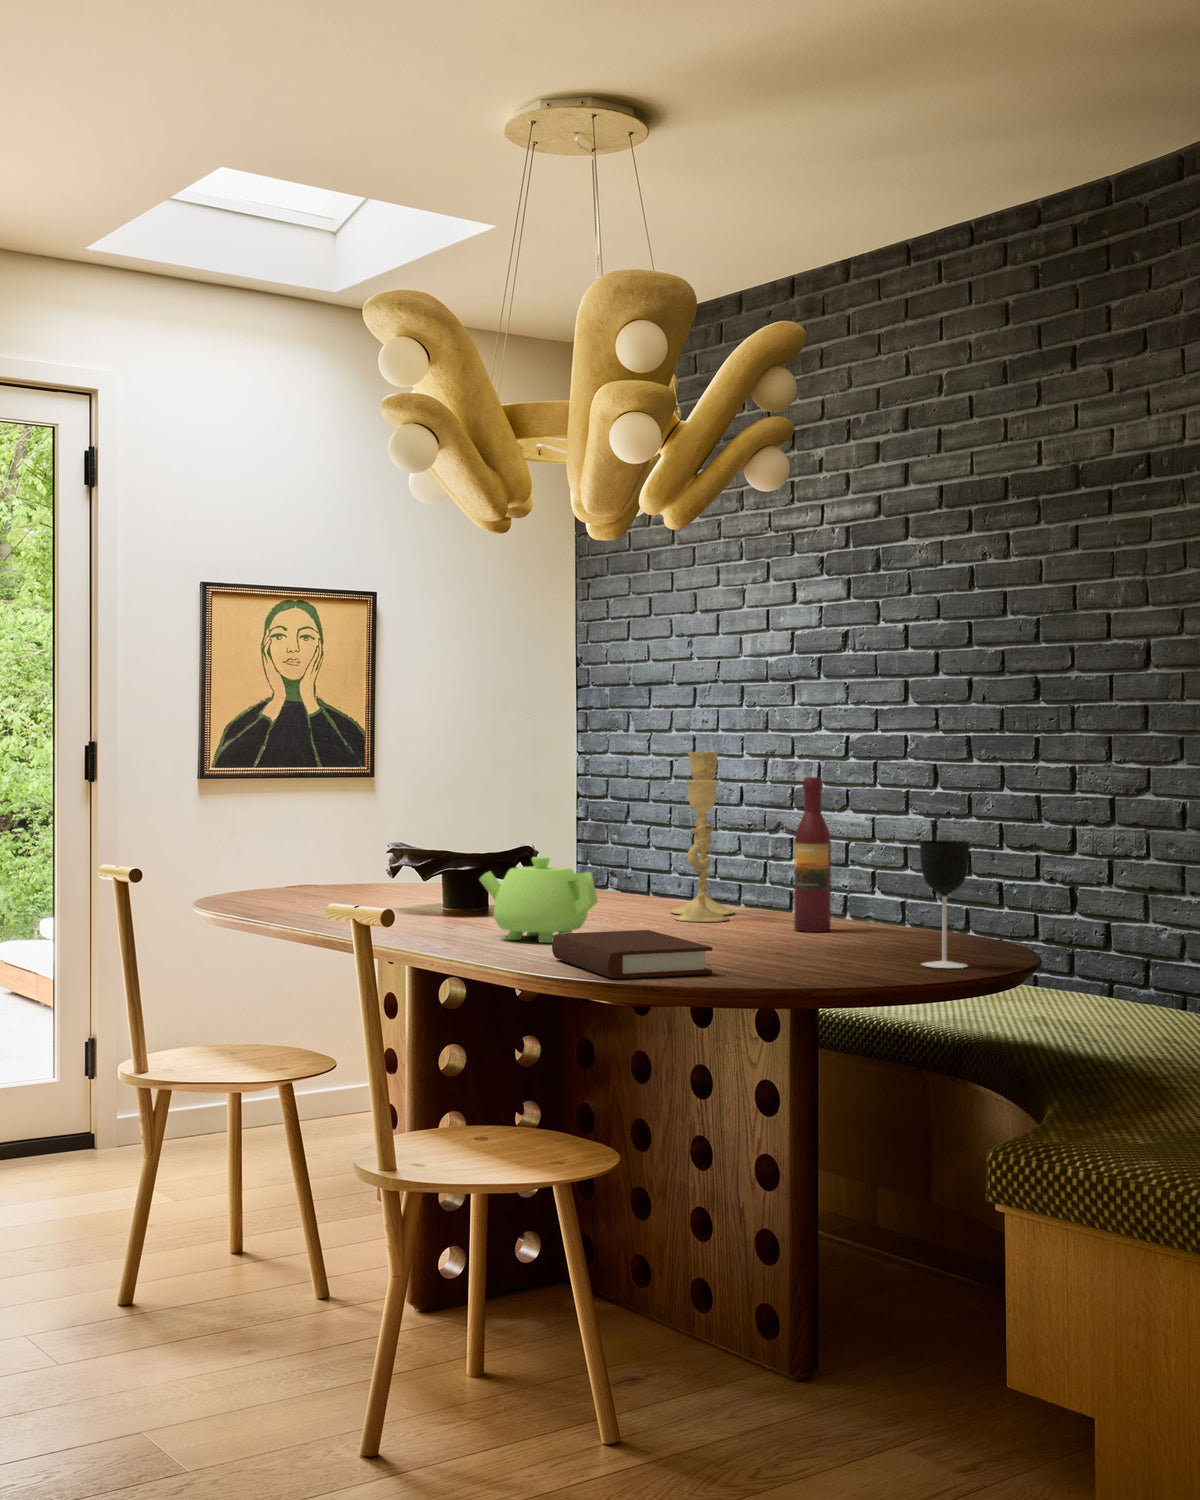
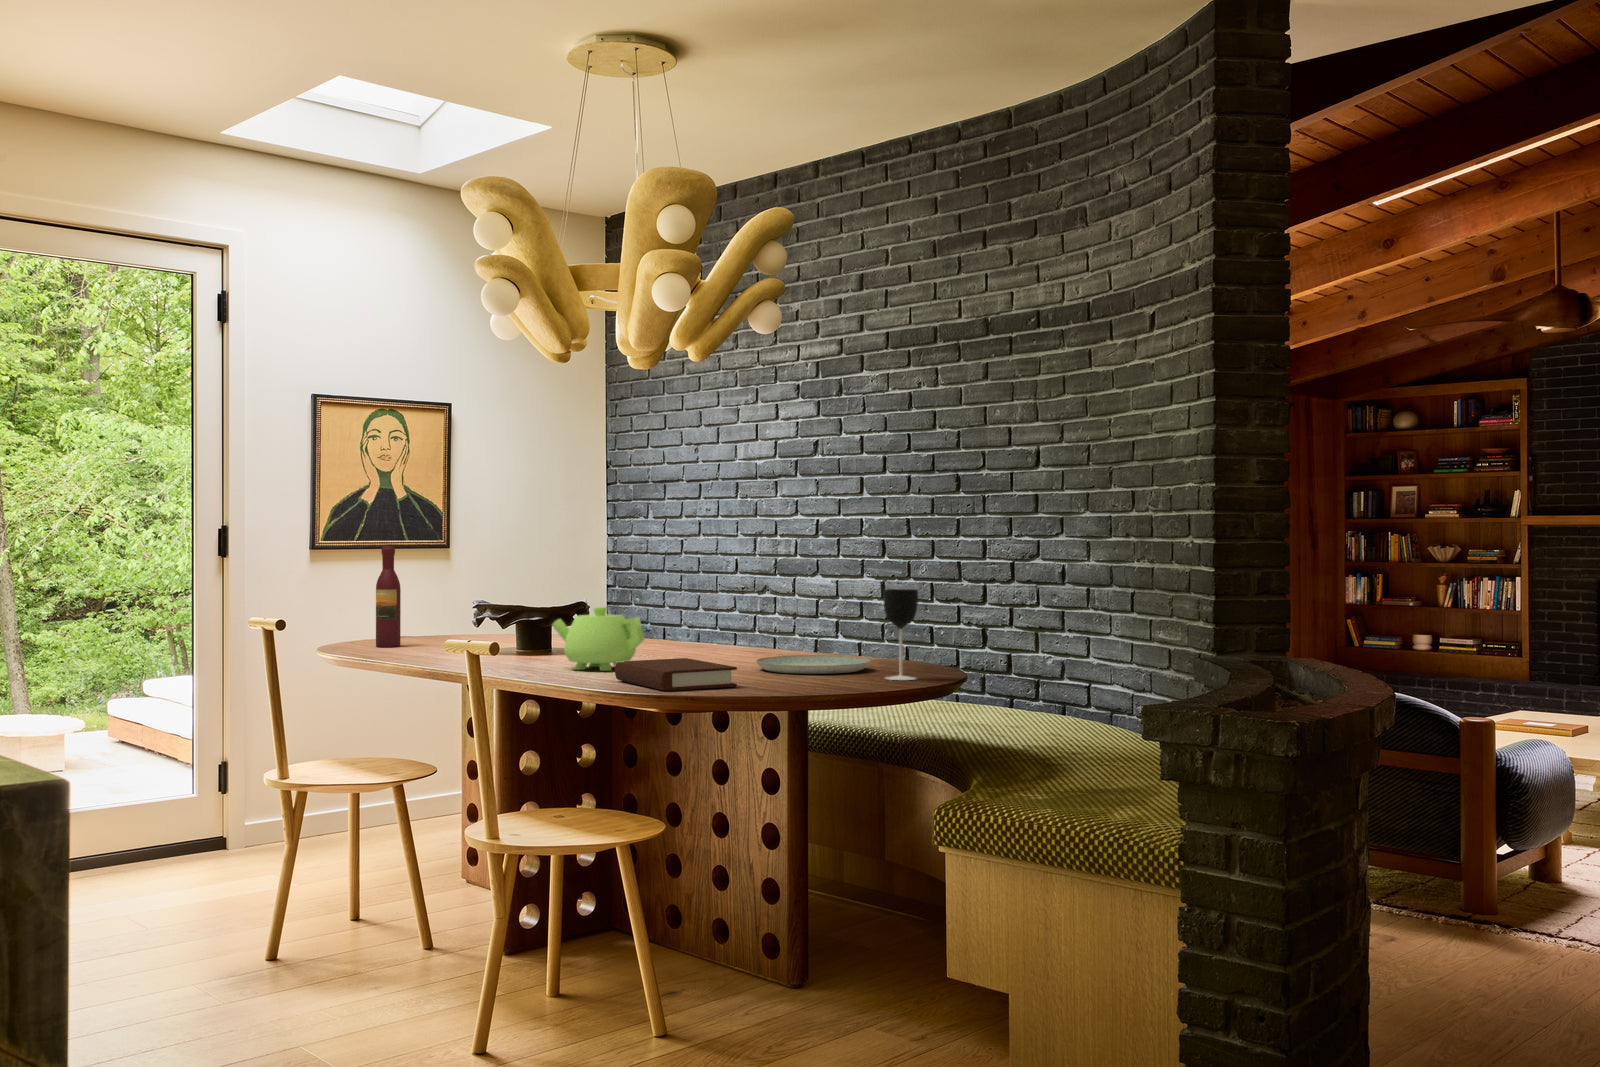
candlestick: present [671,752,735,922] -> none [692,530,741,657]
wine bottle: present [794,777,831,932] -> present [376,546,401,647]
plate: none [747,925,905,955] -> present [756,655,871,674]

